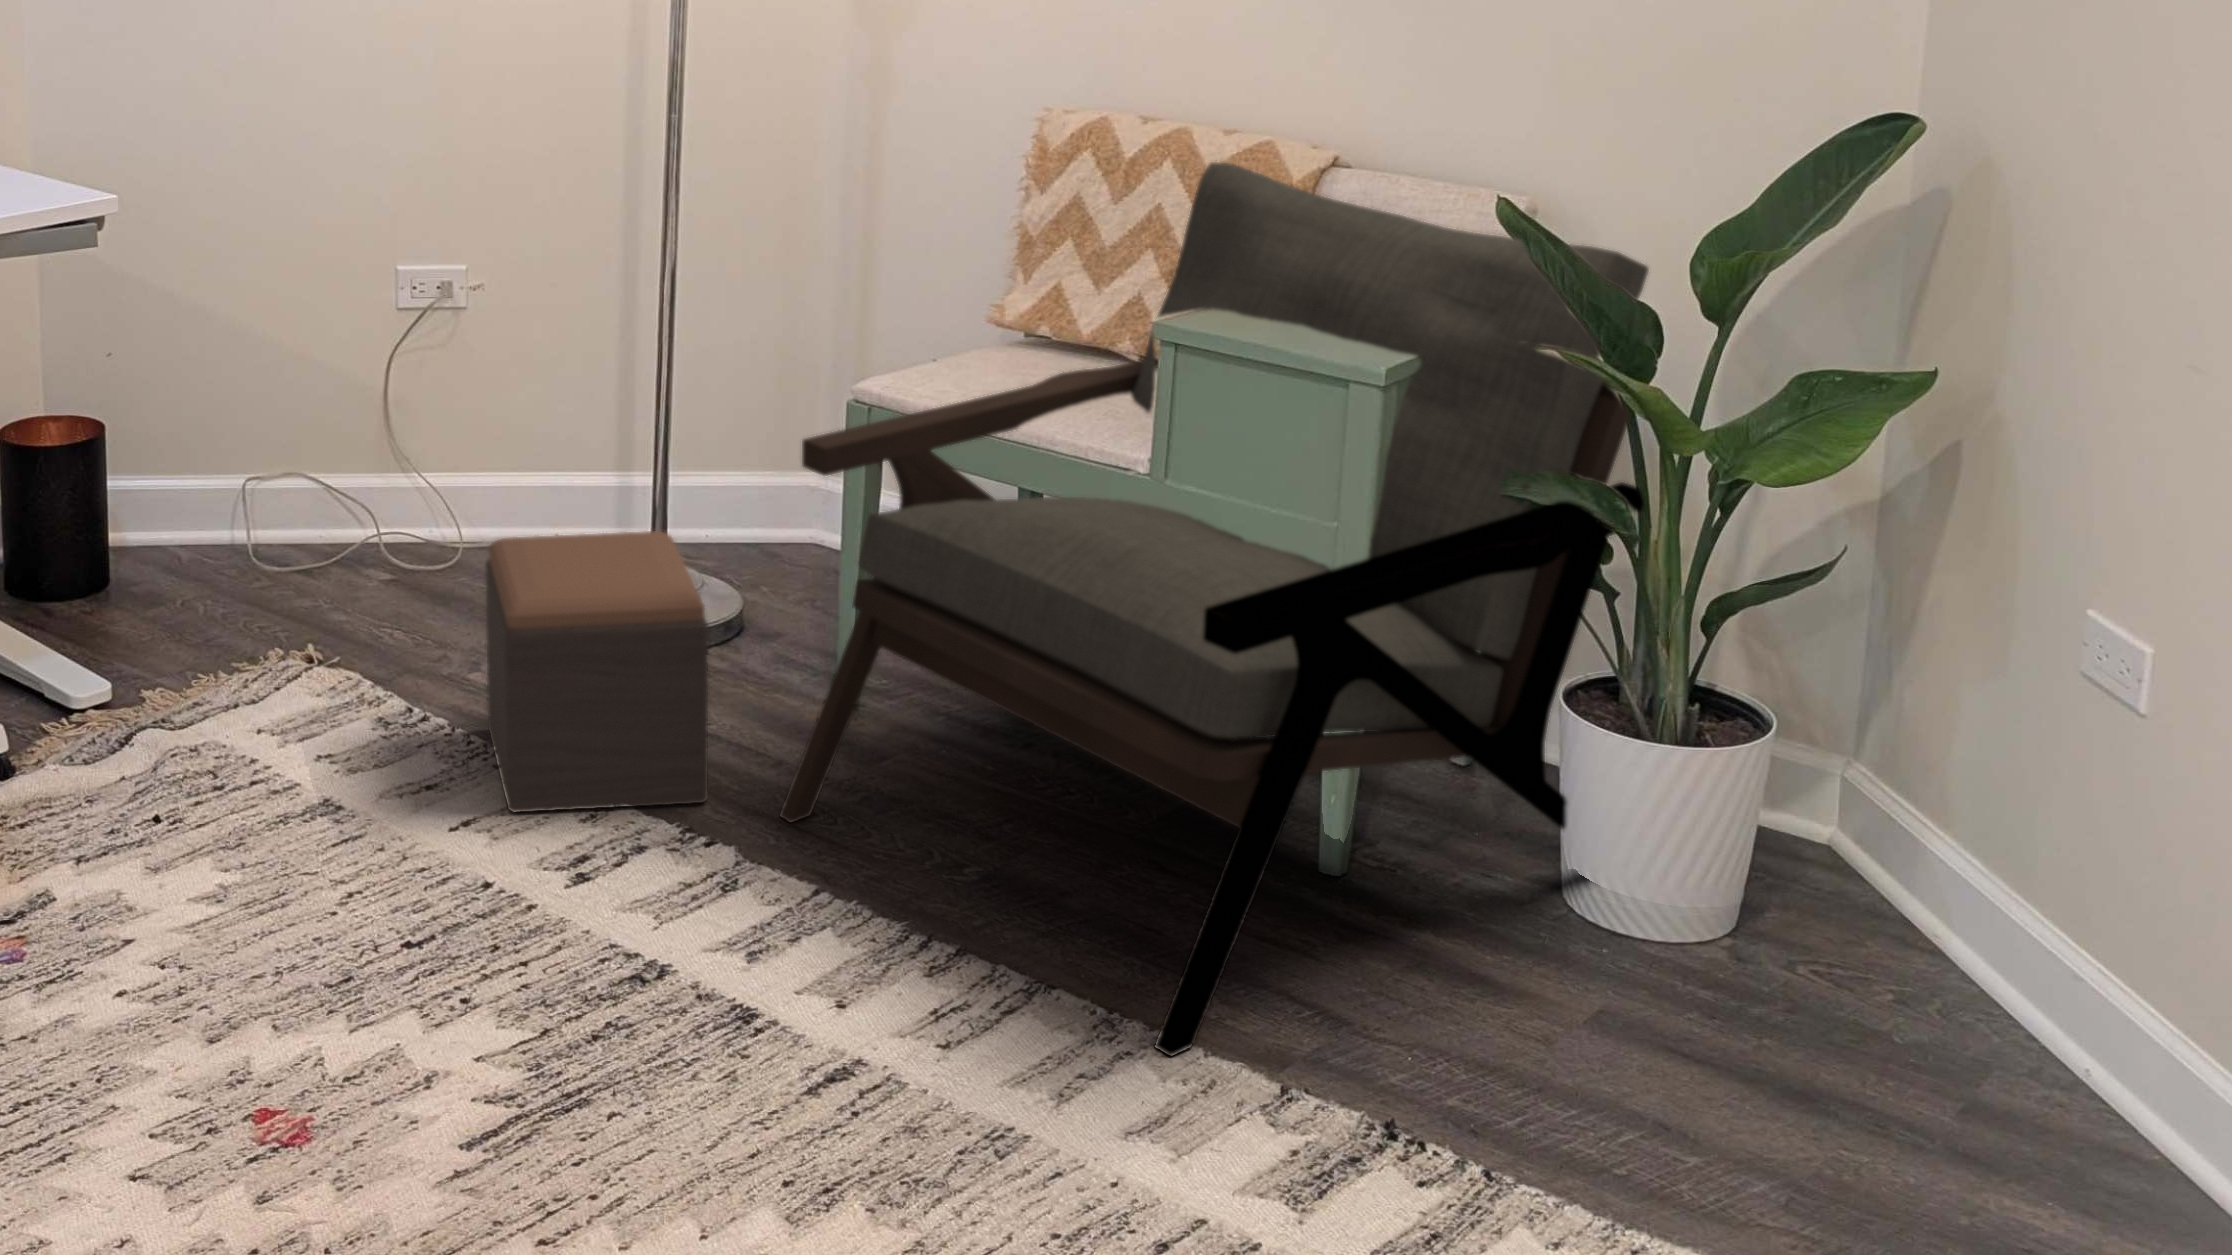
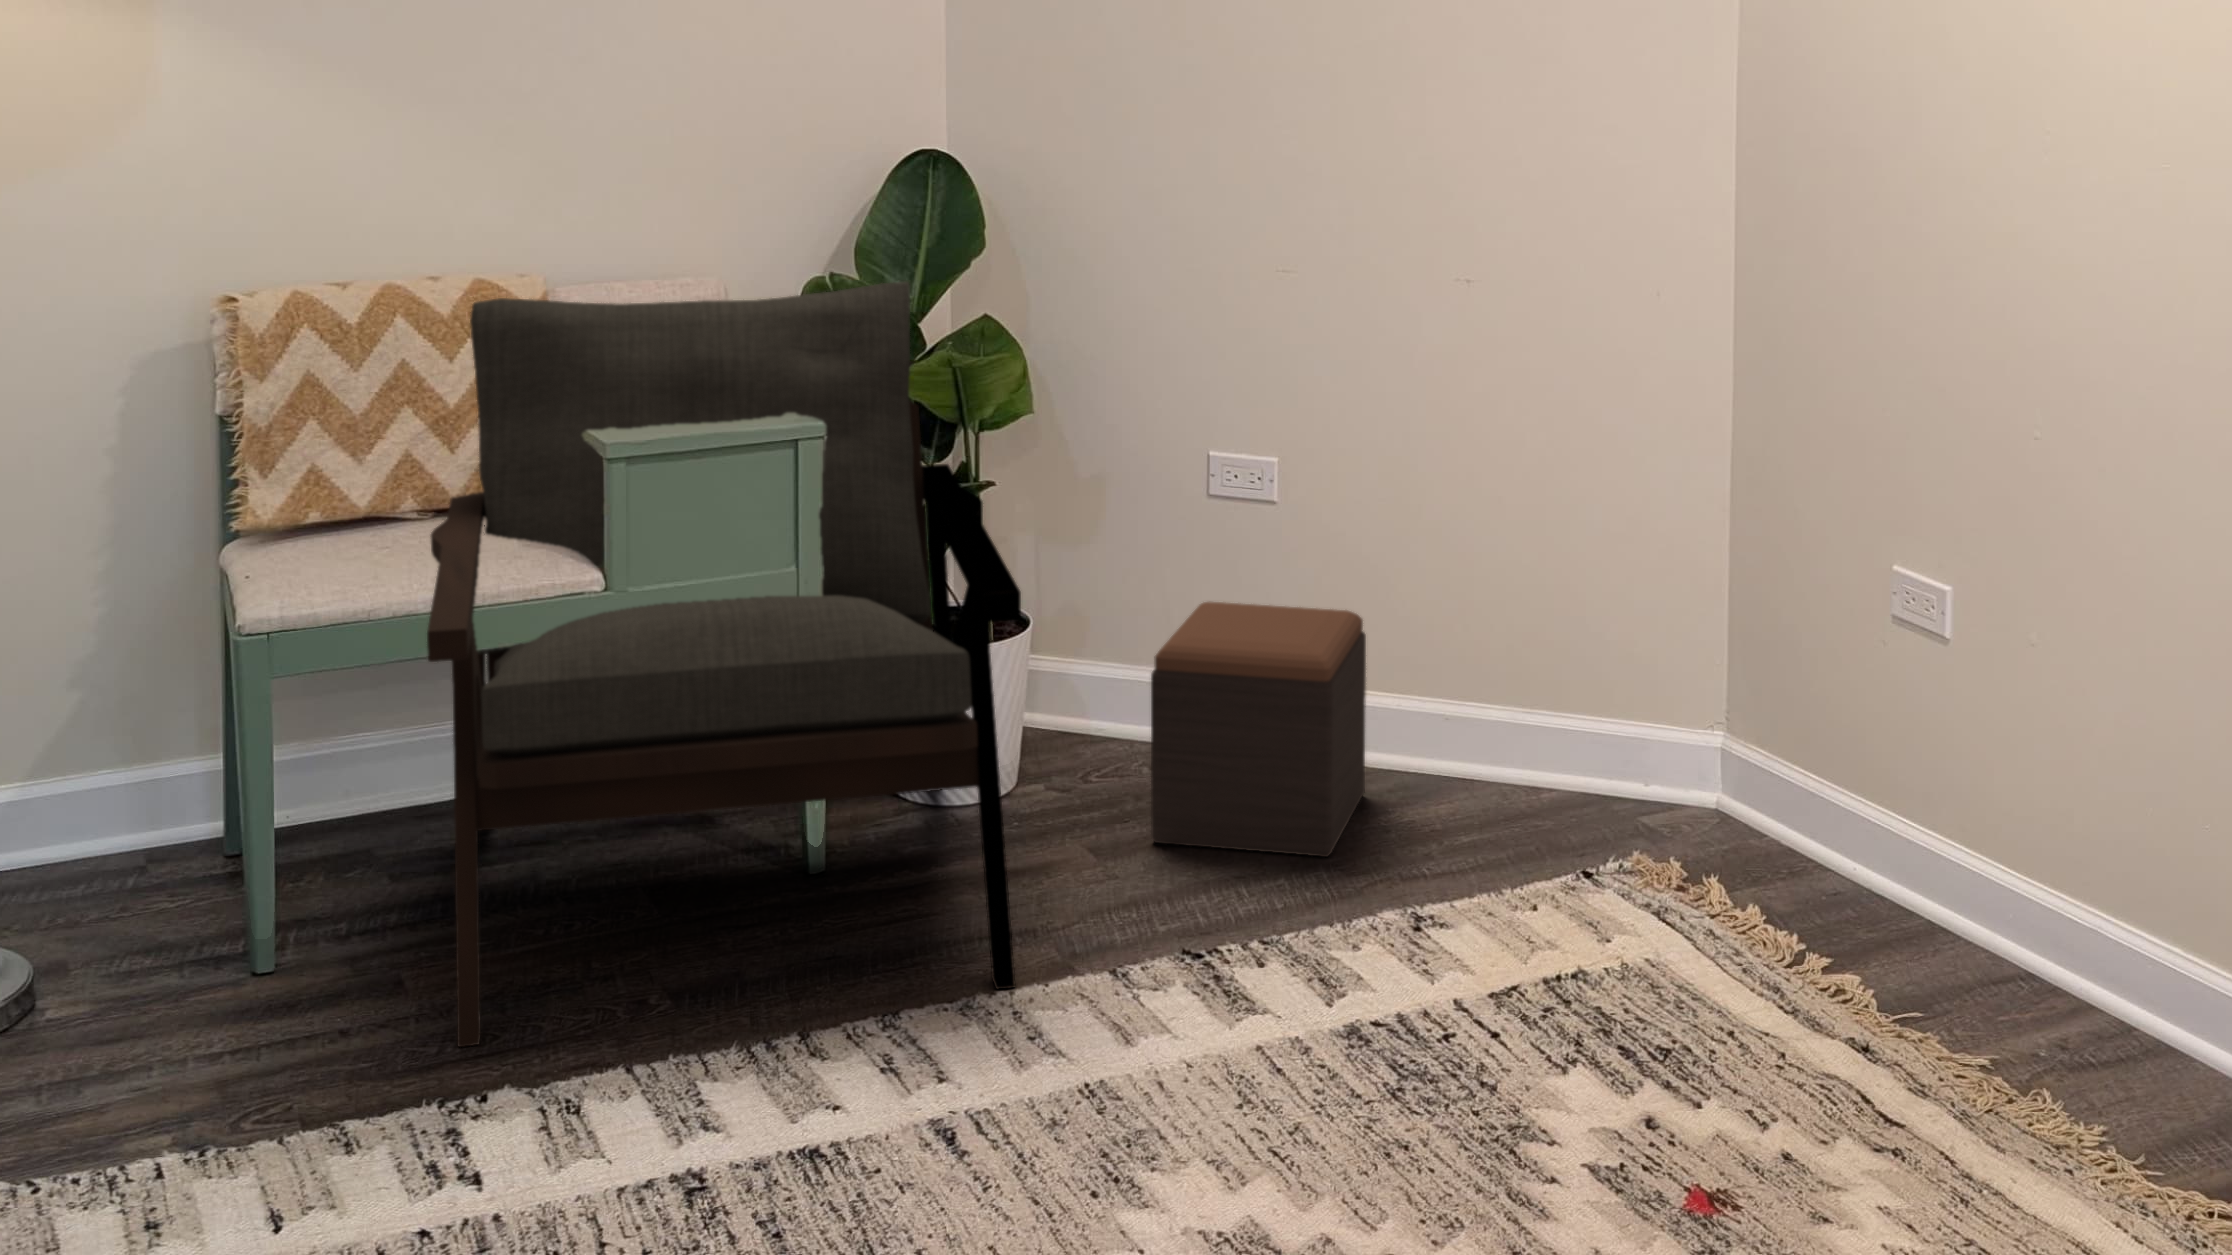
footstool: present [486,531,709,812] -> present [1151,602,1366,857]

